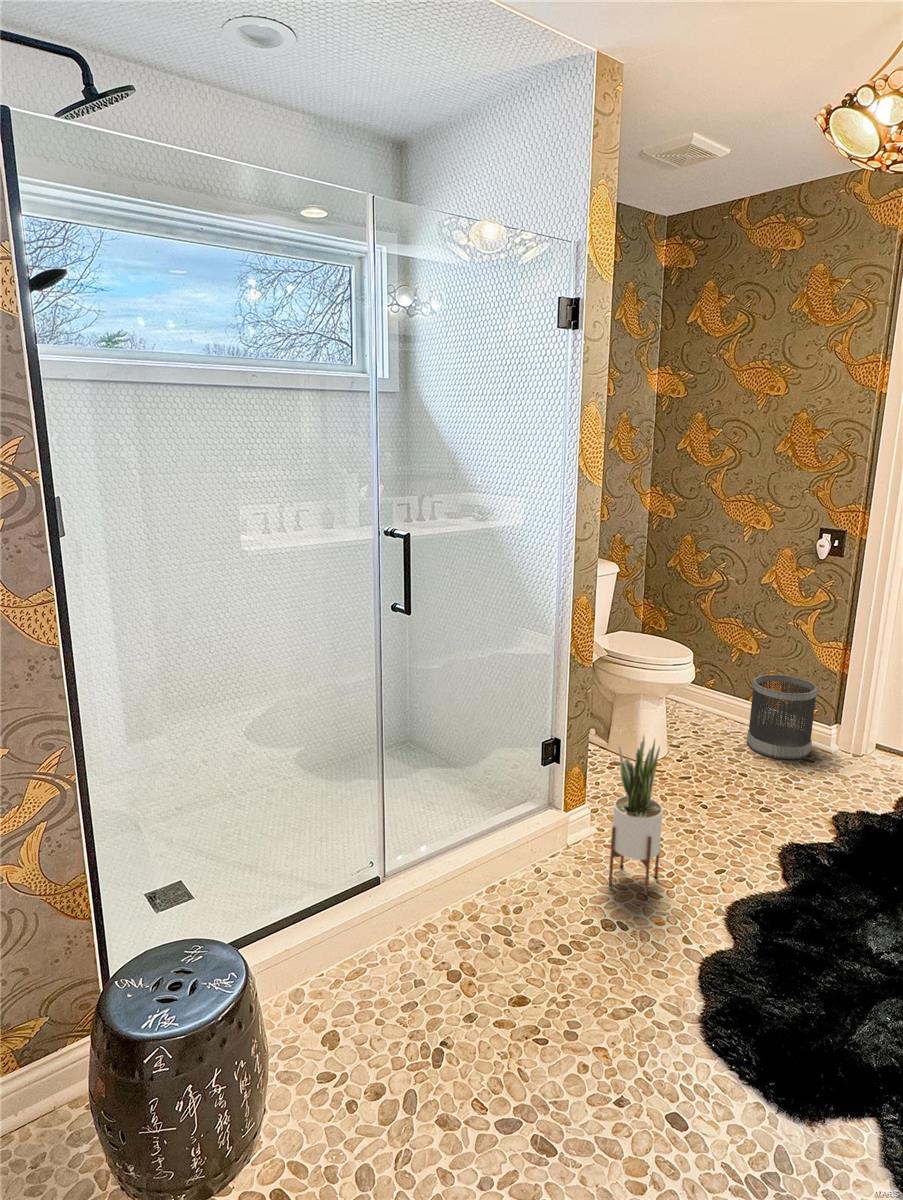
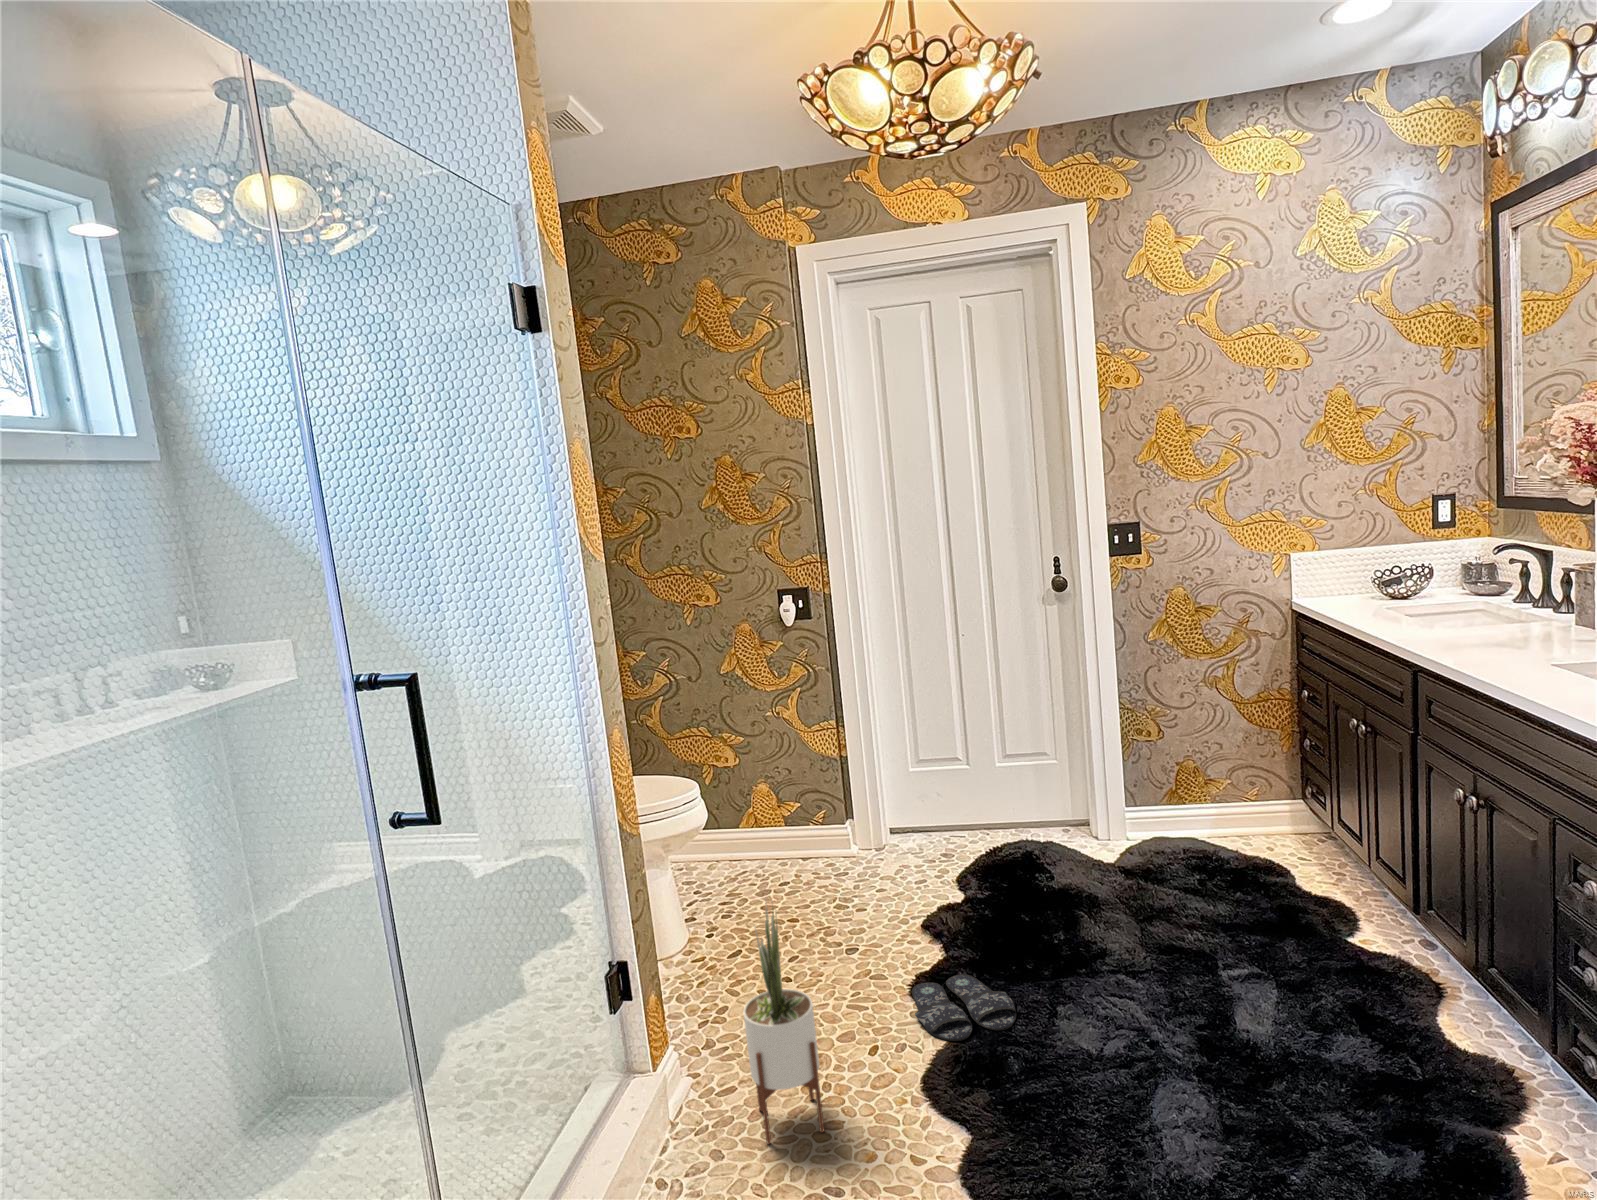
wastebasket: present [747,675,818,760] -> none [753,777,837,887]
slippers: none [768,851,854,909] -> present [912,974,1016,1041]

